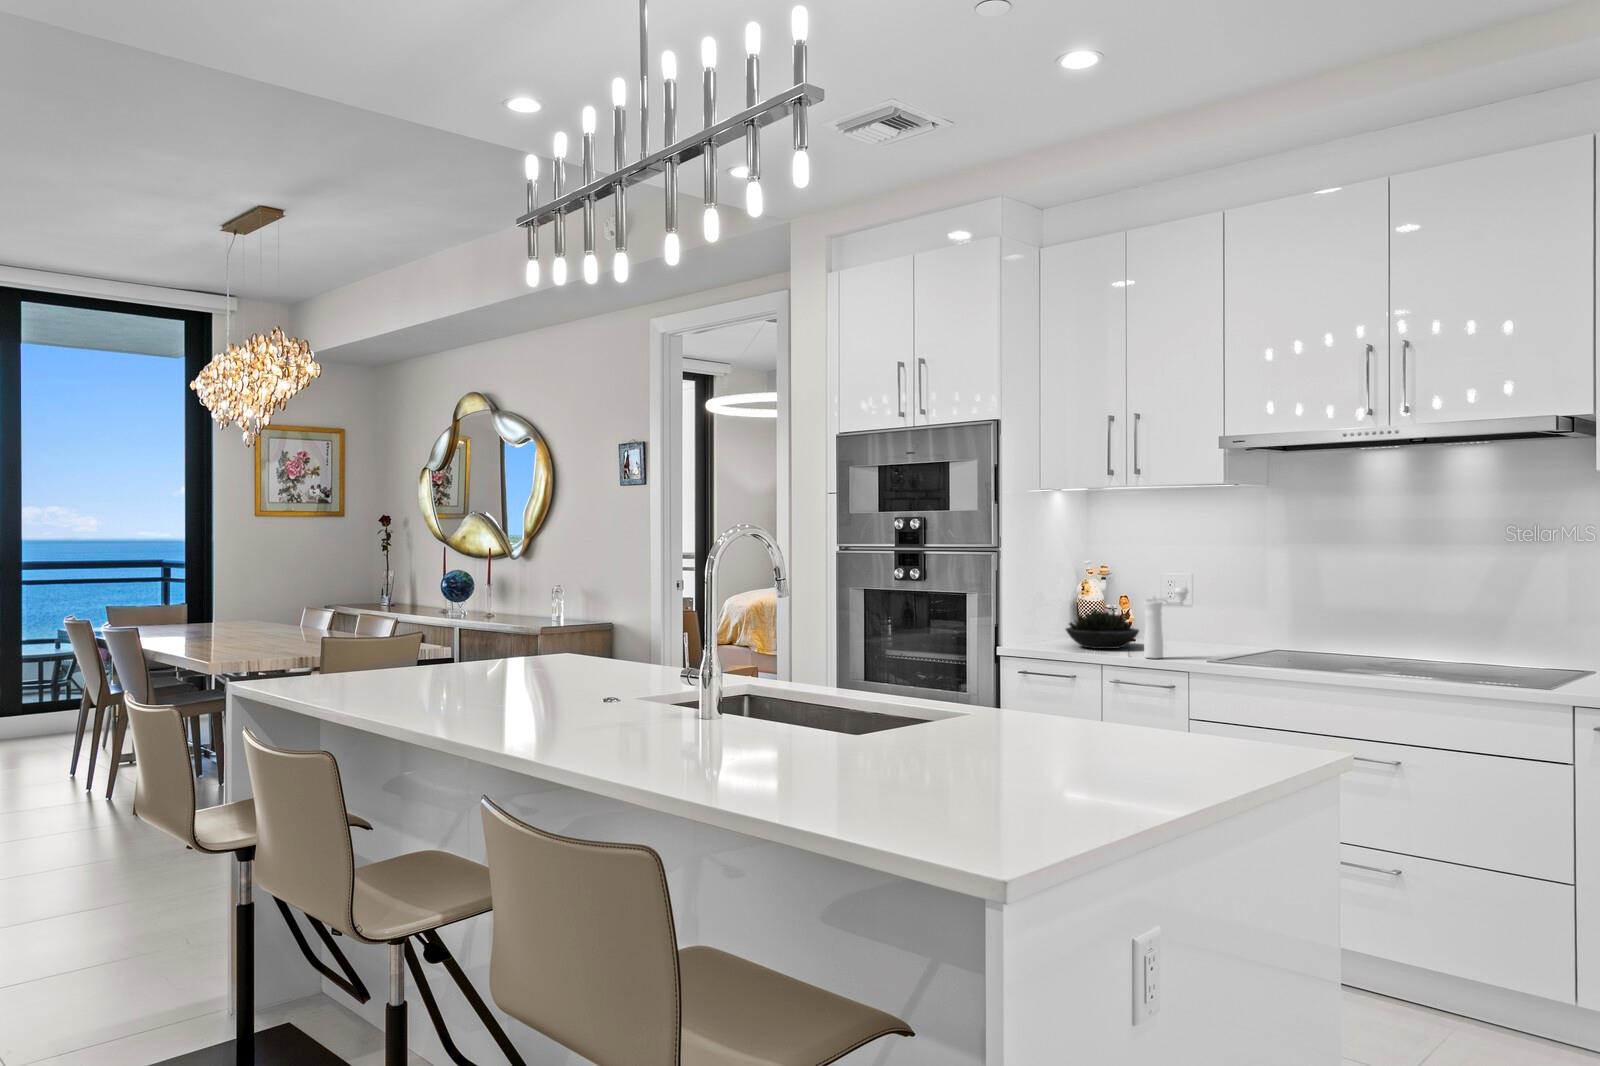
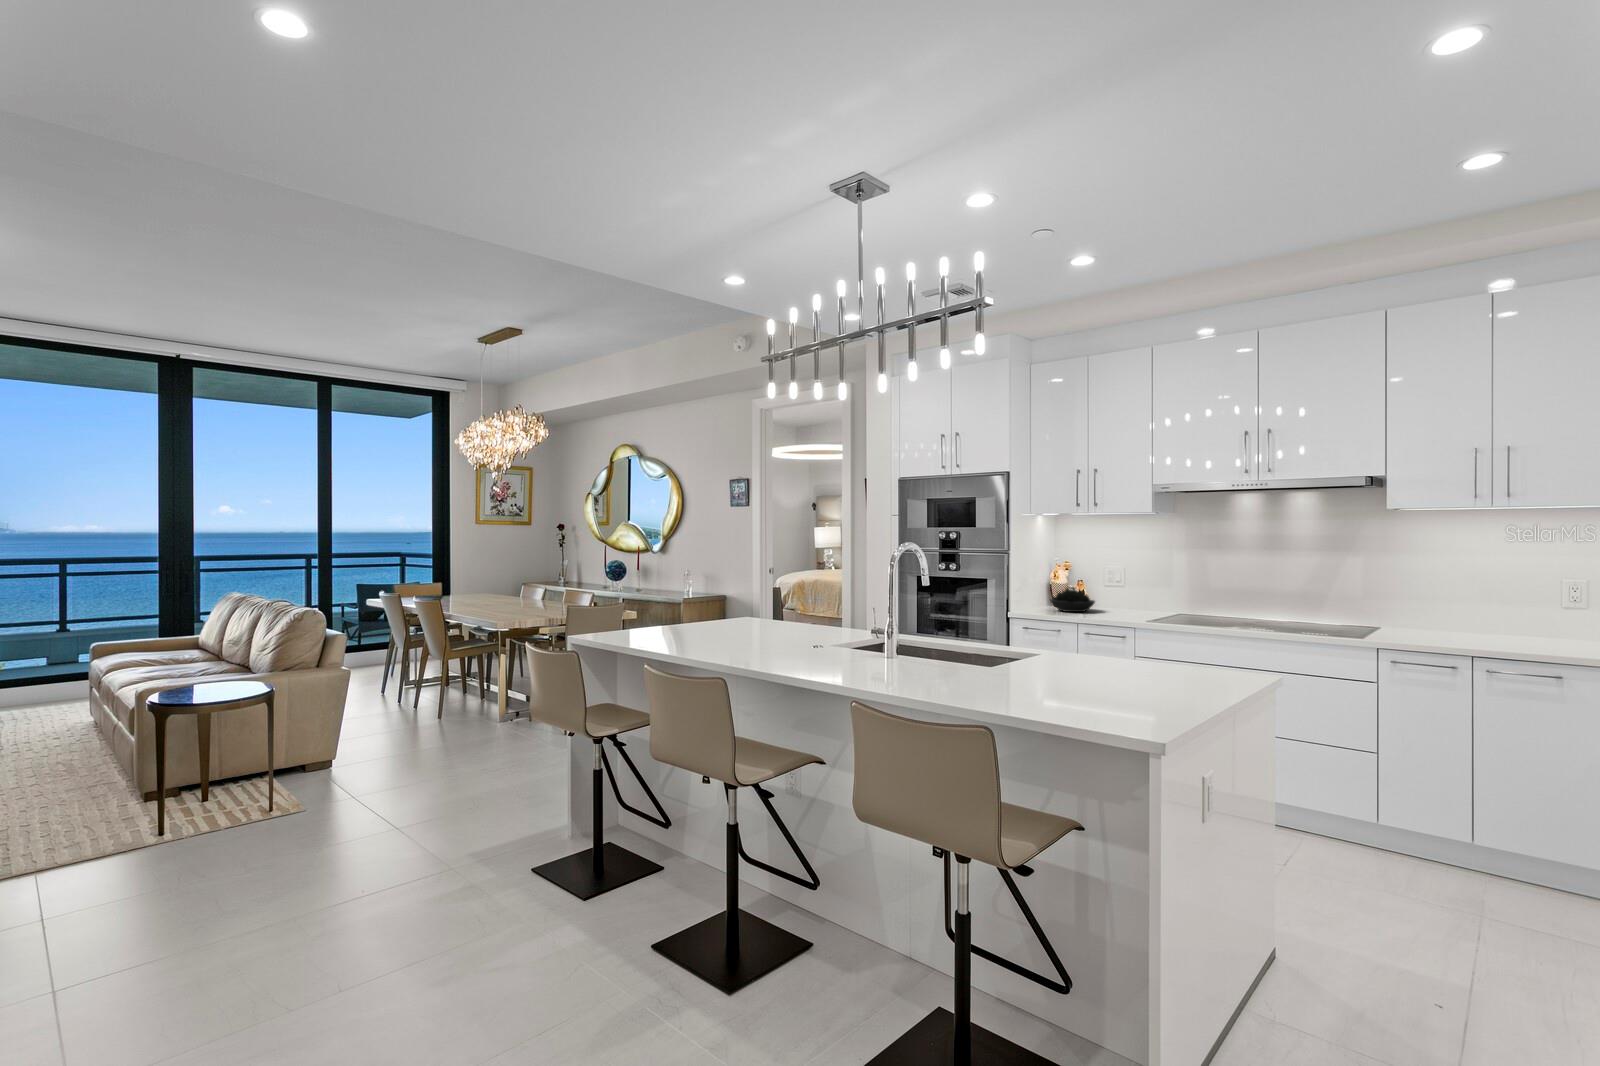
pepper mill: present [1144,587,1188,658] -> none [1105,575,1131,618]

